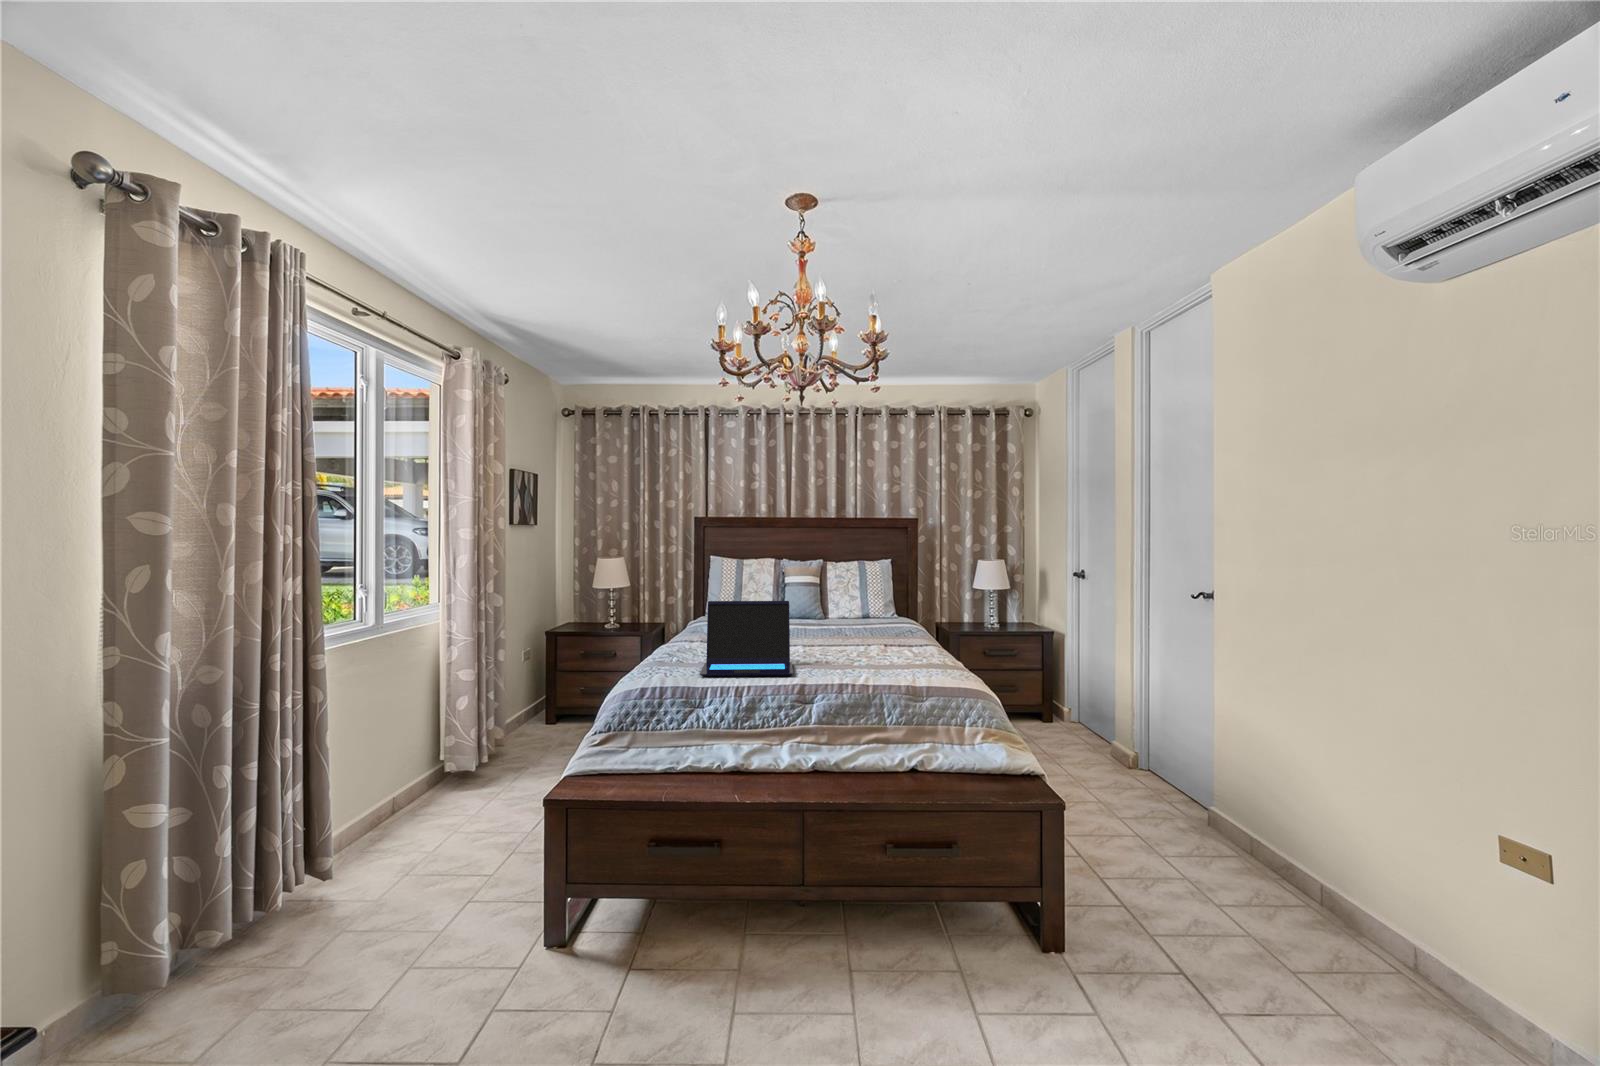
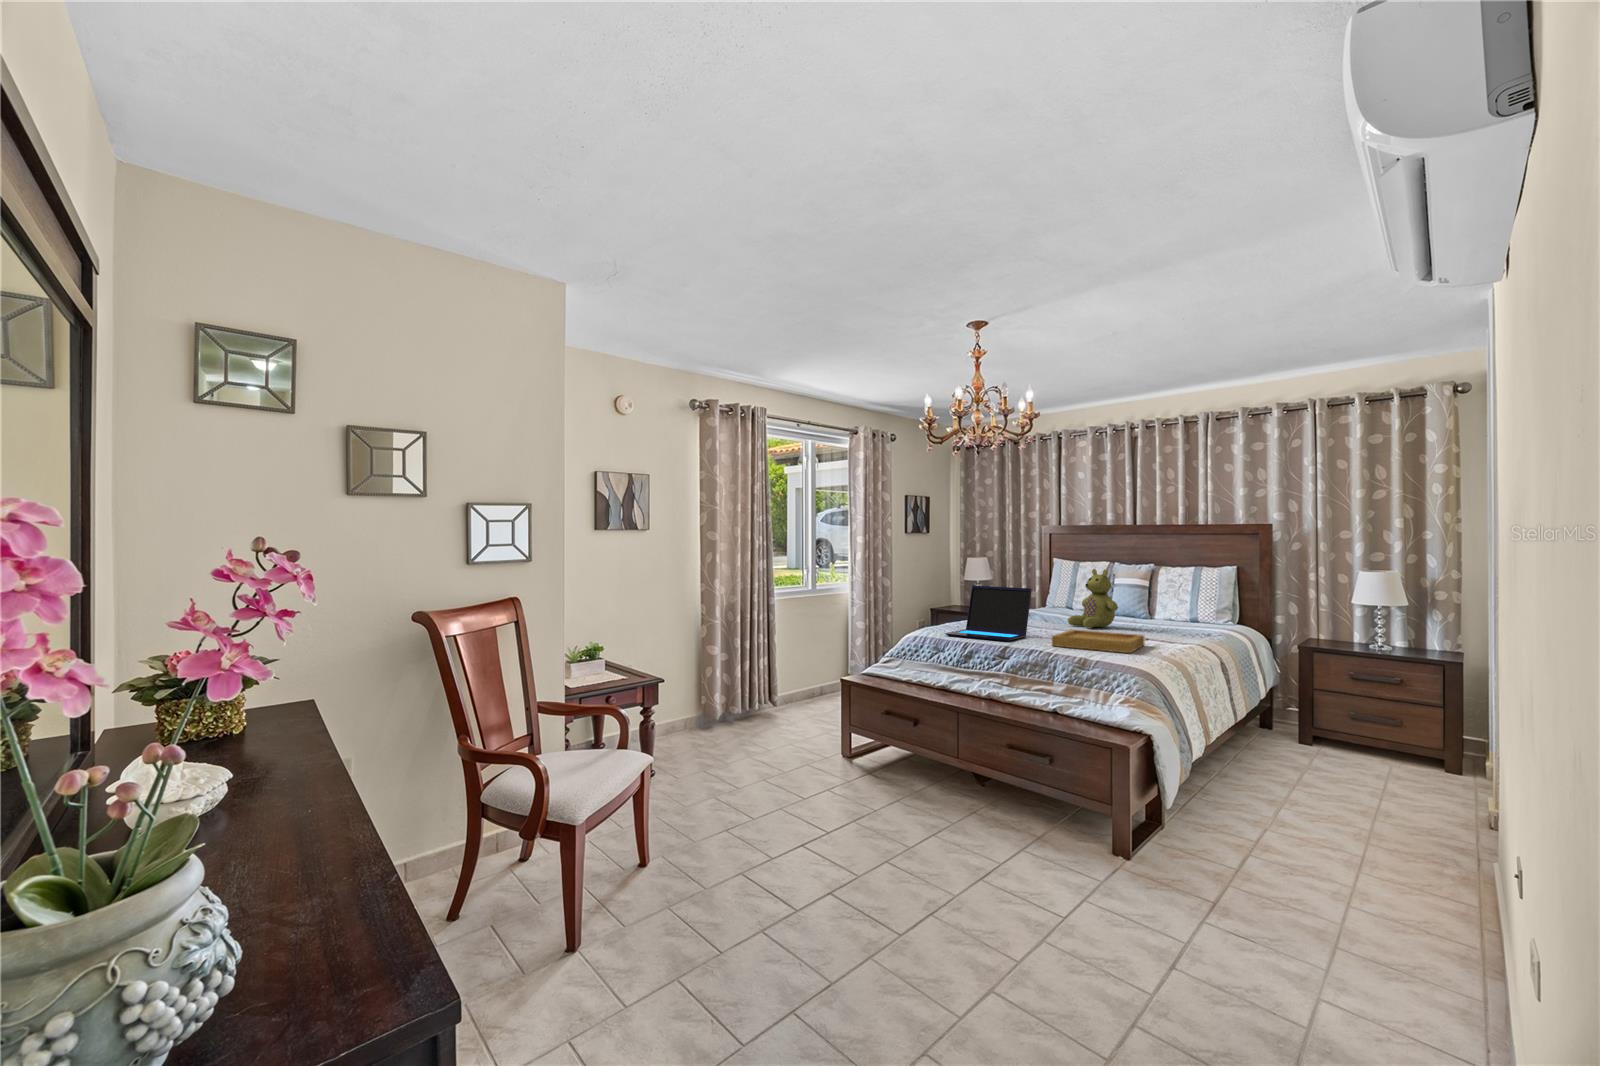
stuffed bear: none [786,570,842,642] -> present [1068,569,1118,628]
tray: none [838,648,941,676] -> present [1052,630,1144,653]

